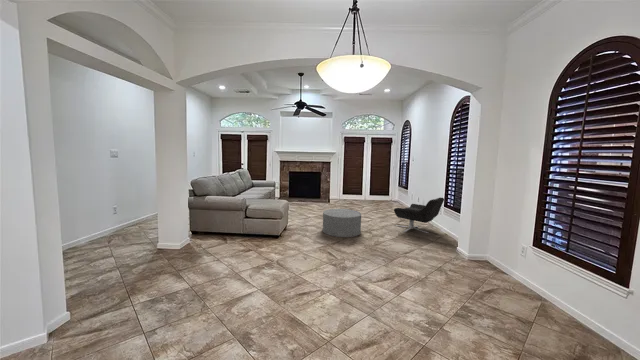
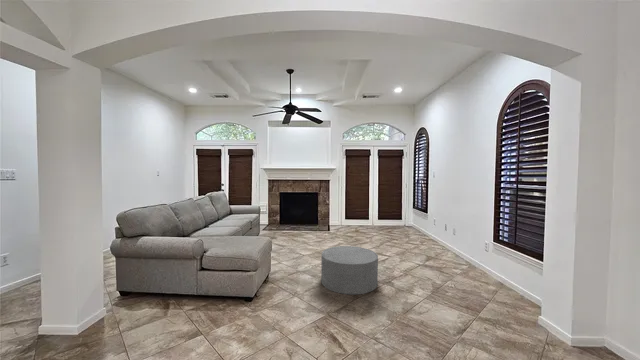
lounge chair: present [394,198,444,233] -> none [423,228,496,282]

